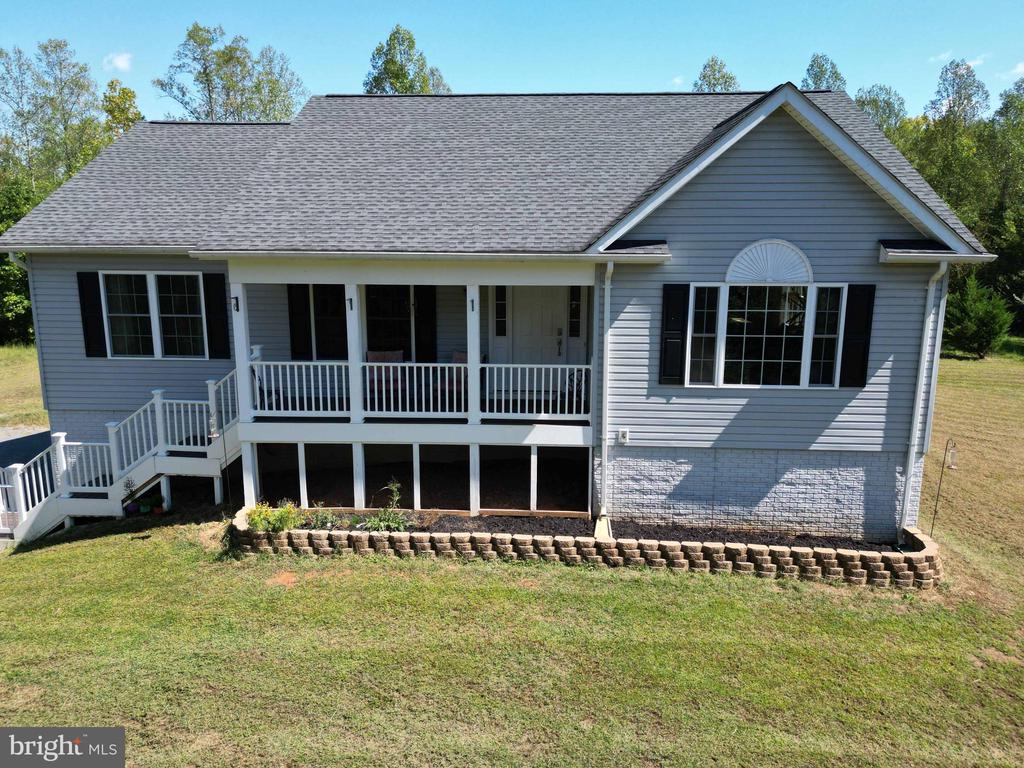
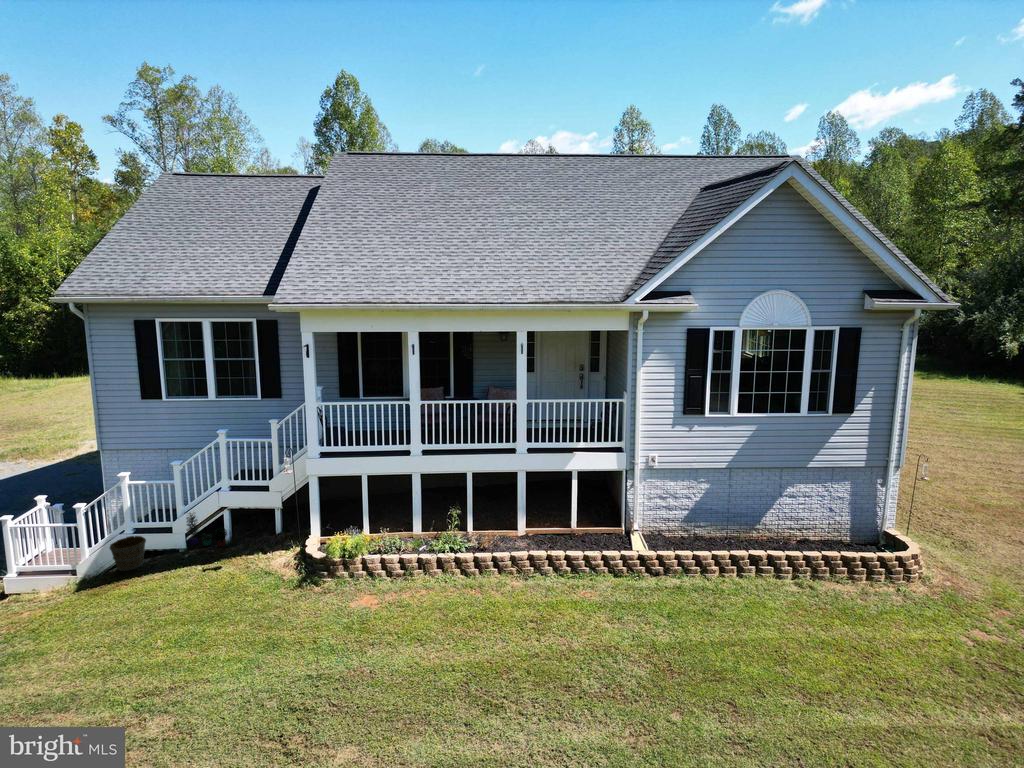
wooden bucket: none [41,499,81,535] -> present [110,536,146,571]

